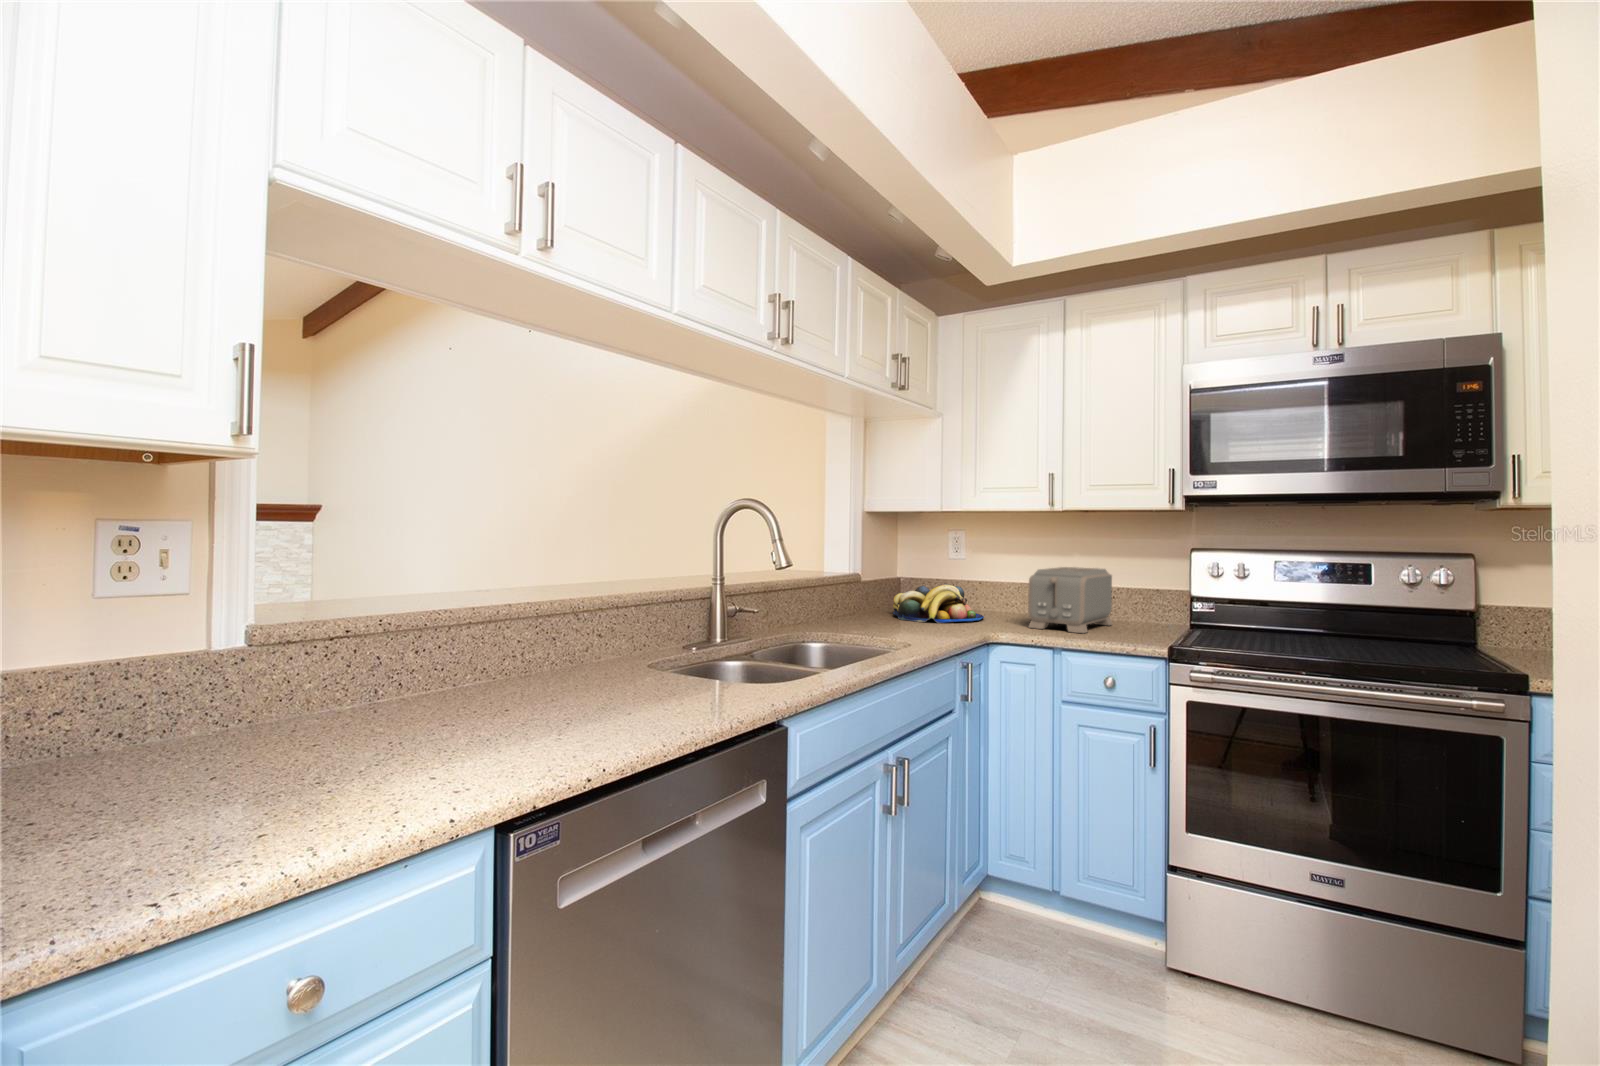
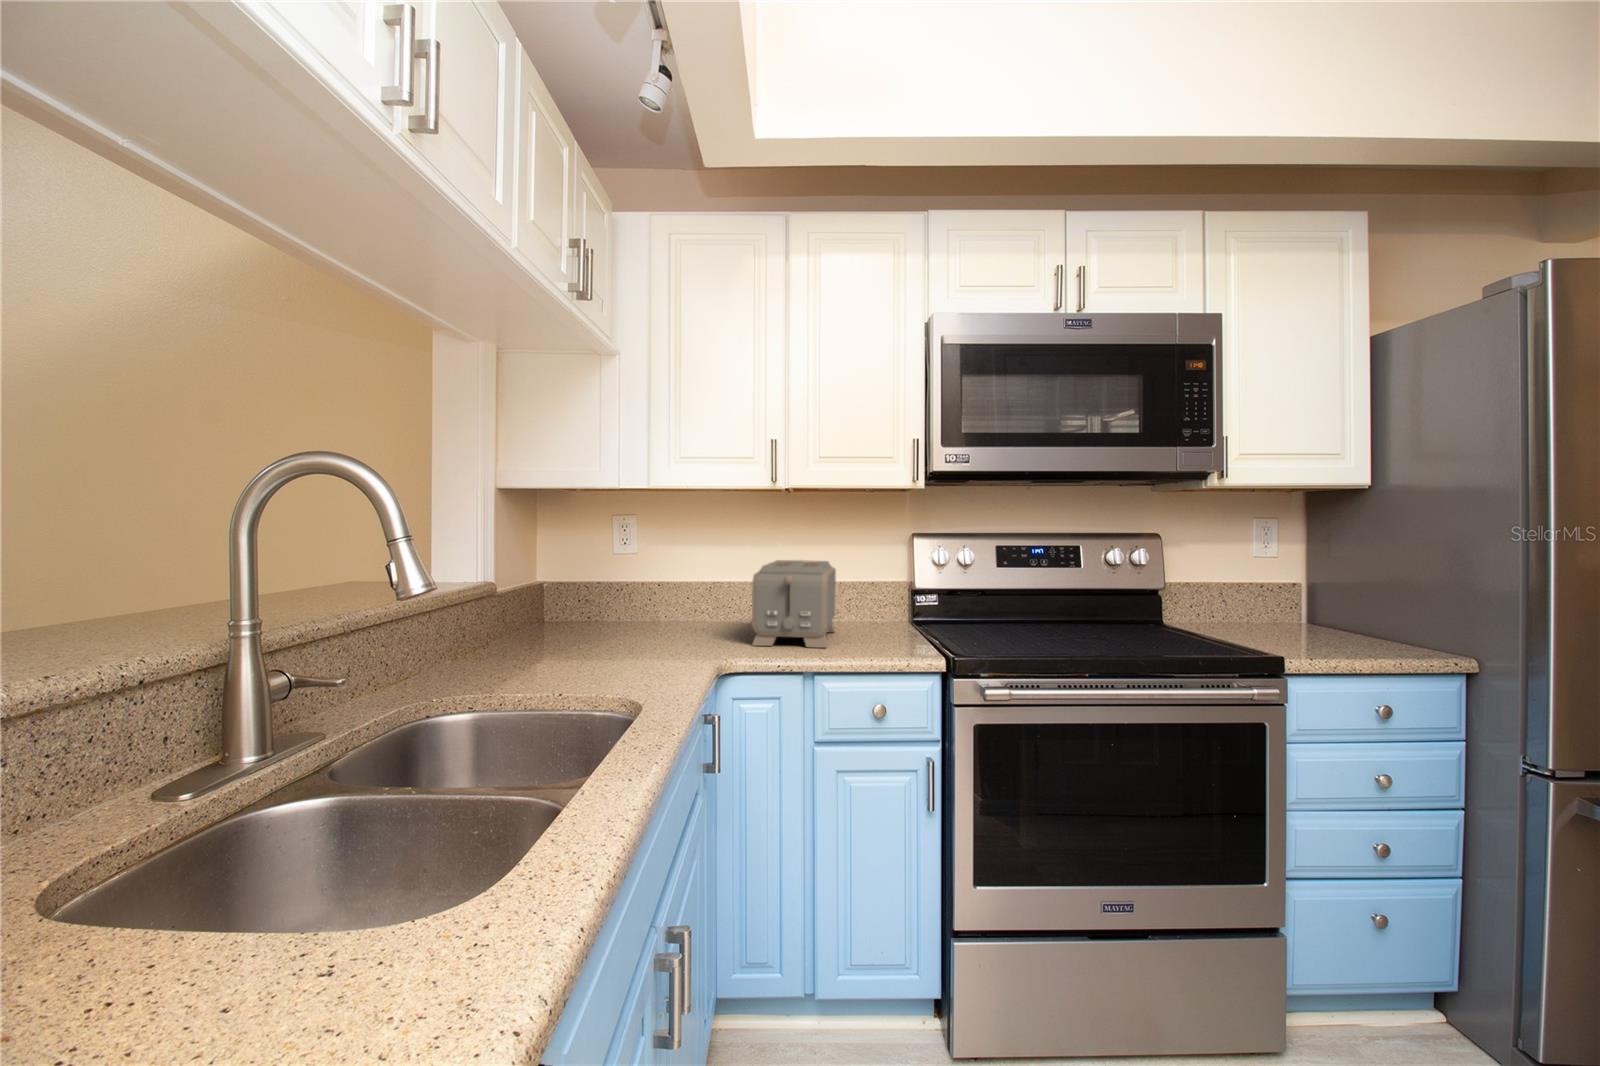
fruit bowl: present [893,584,984,623] -> none [546,590,682,651]

